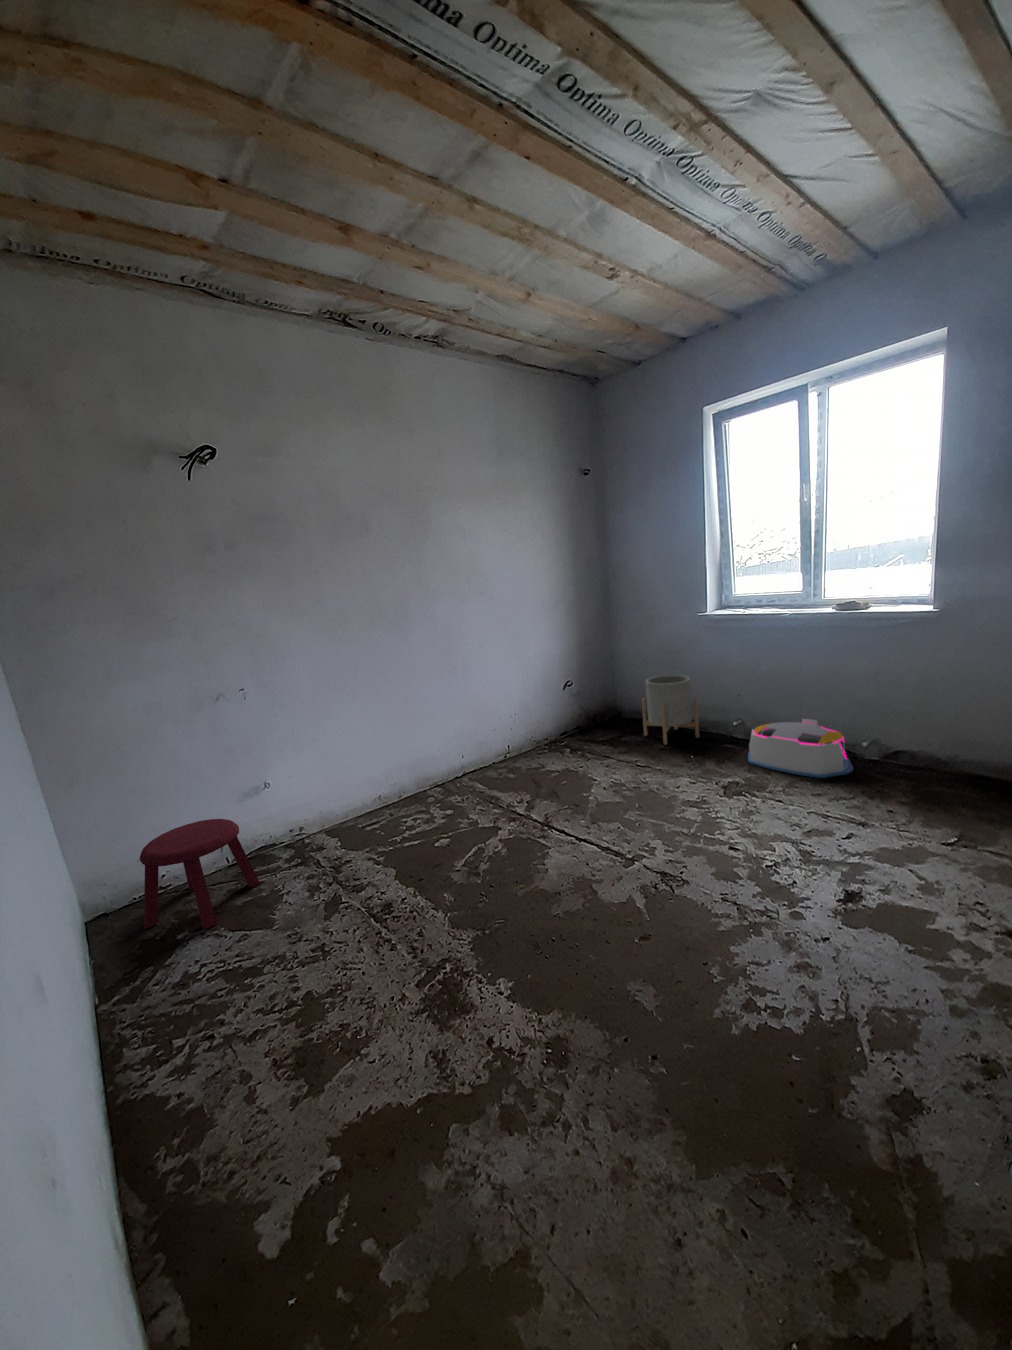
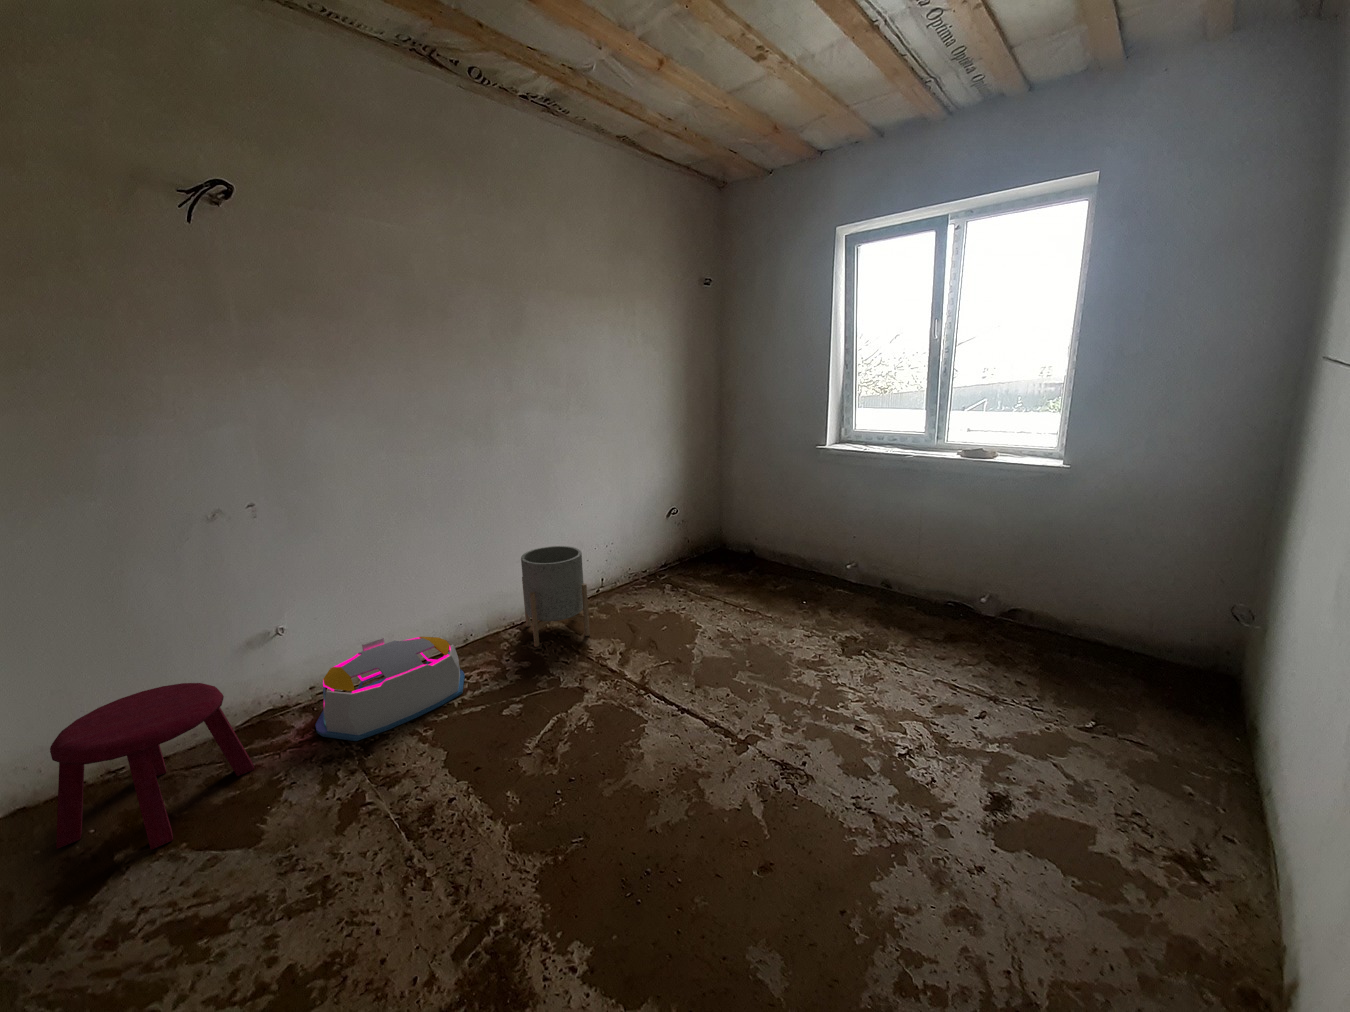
planter: present [642,675,699,745] -> present [521,546,590,647]
storage bin: present [748,719,853,778] -> present [315,637,465,741]

